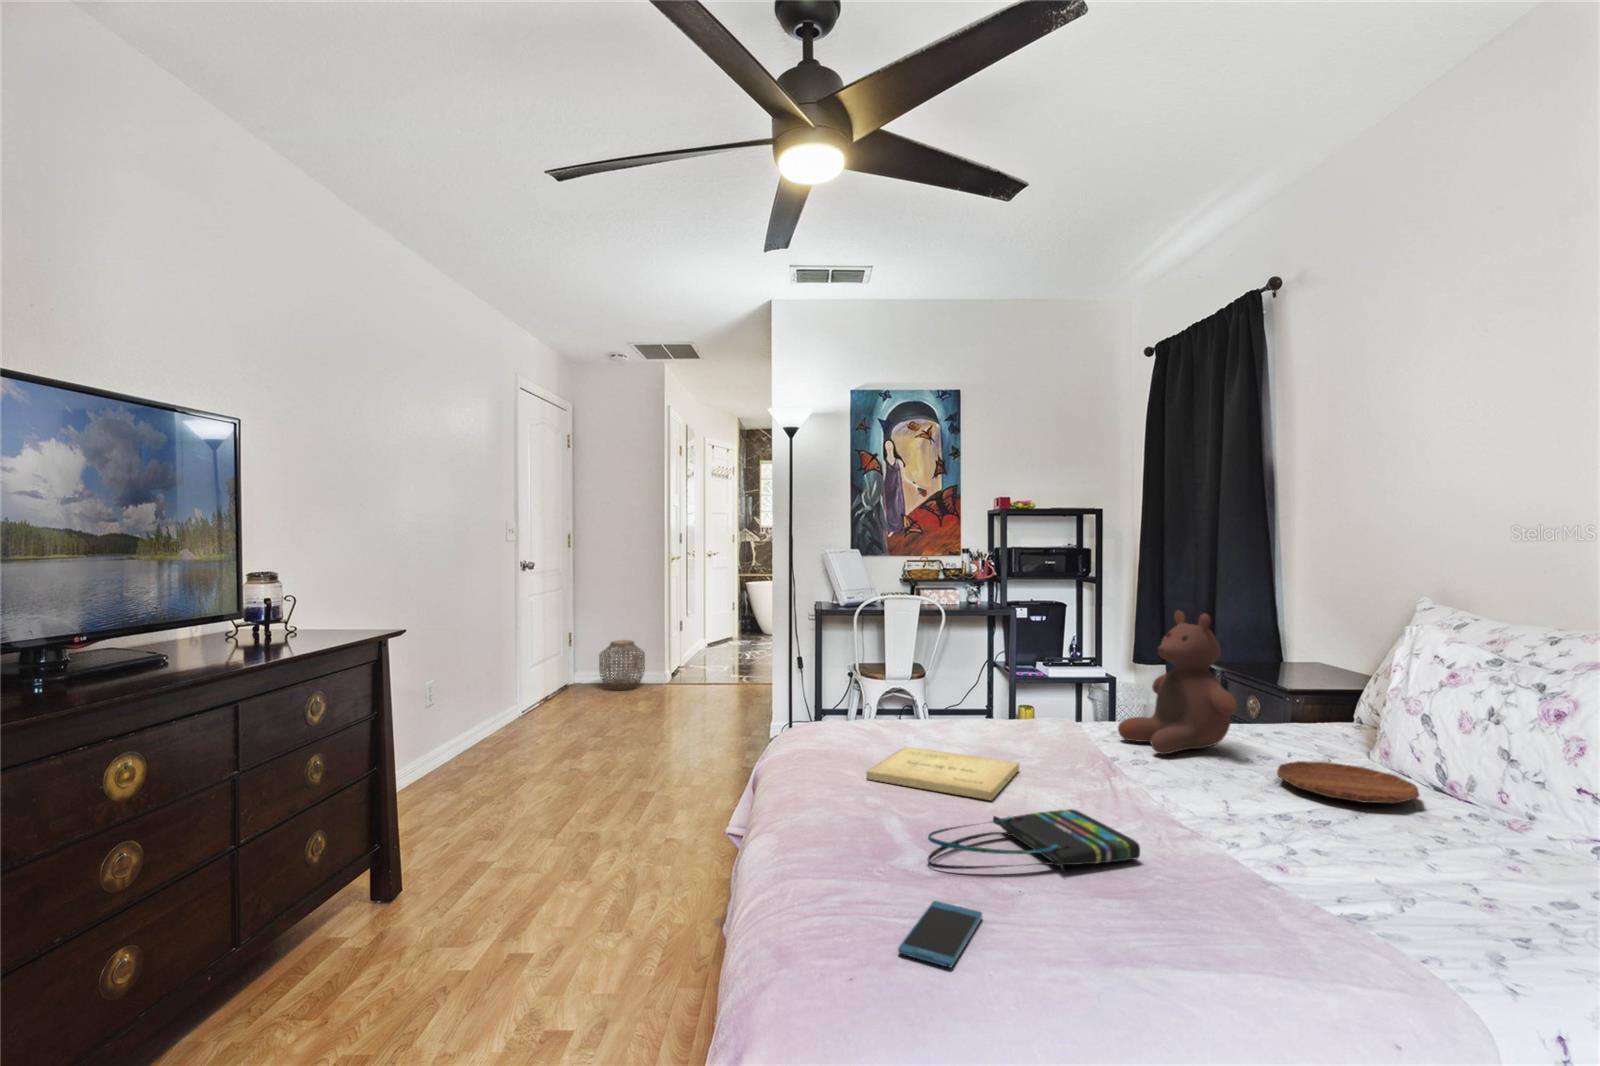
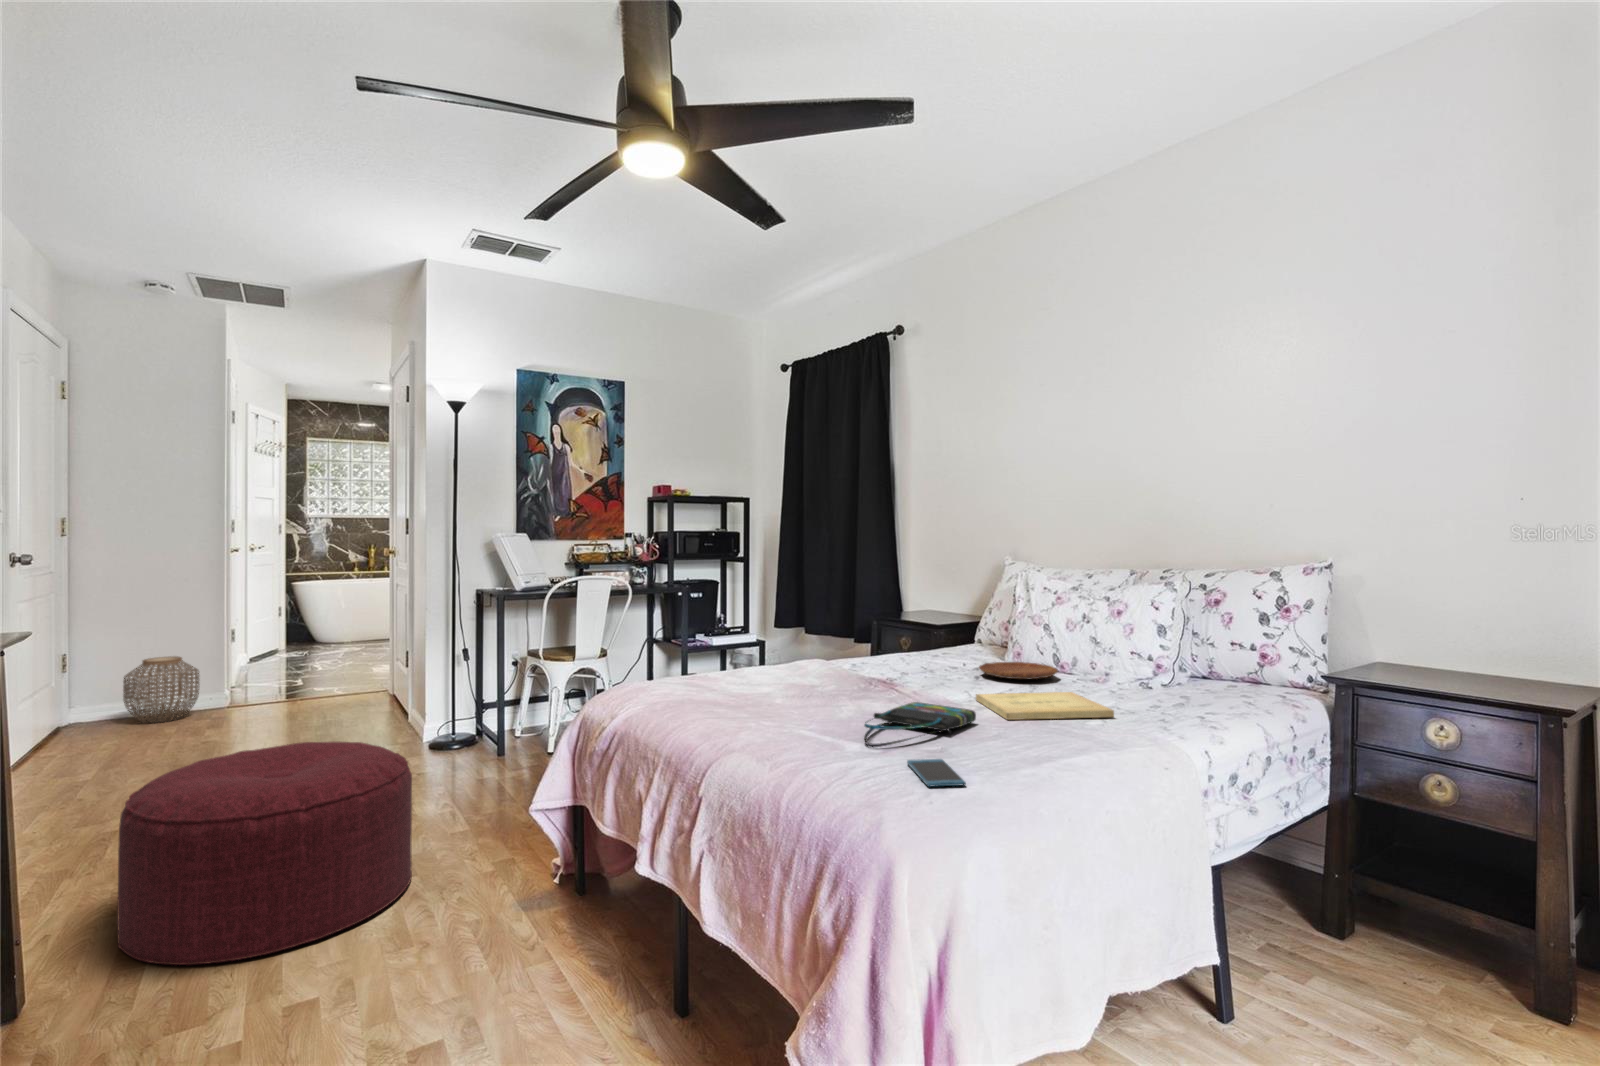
stuffed bear: present [1118,610,1238,754] -> none [864,567,947,672]
ottoman: none [461,731,668,906] -> present [117,742,412,965]
book: present [867,747,1019,800] -> present [976,692,1114,720]

